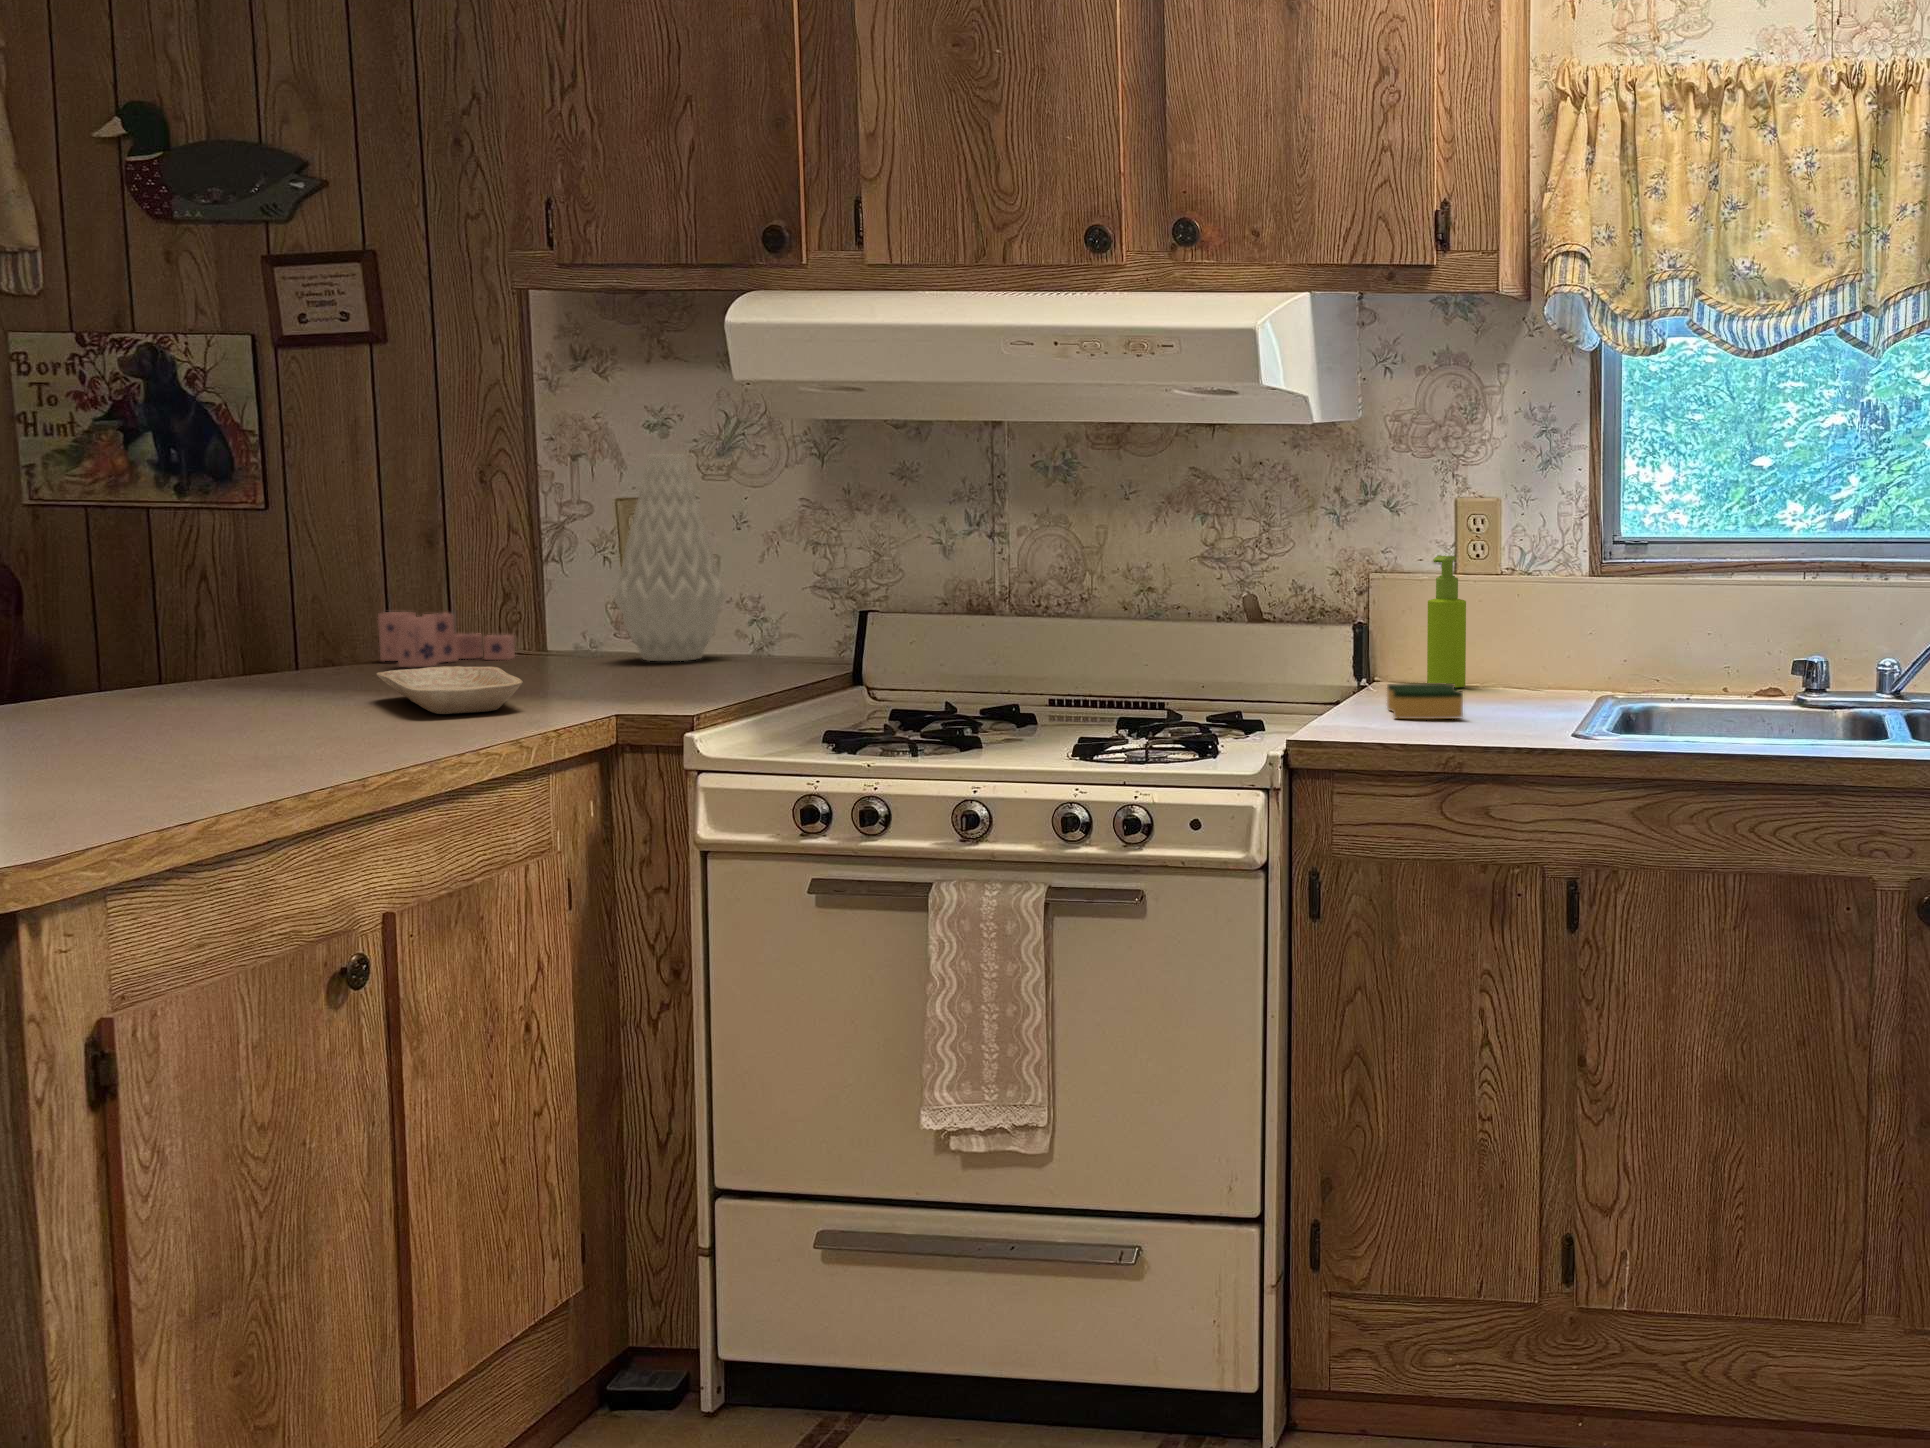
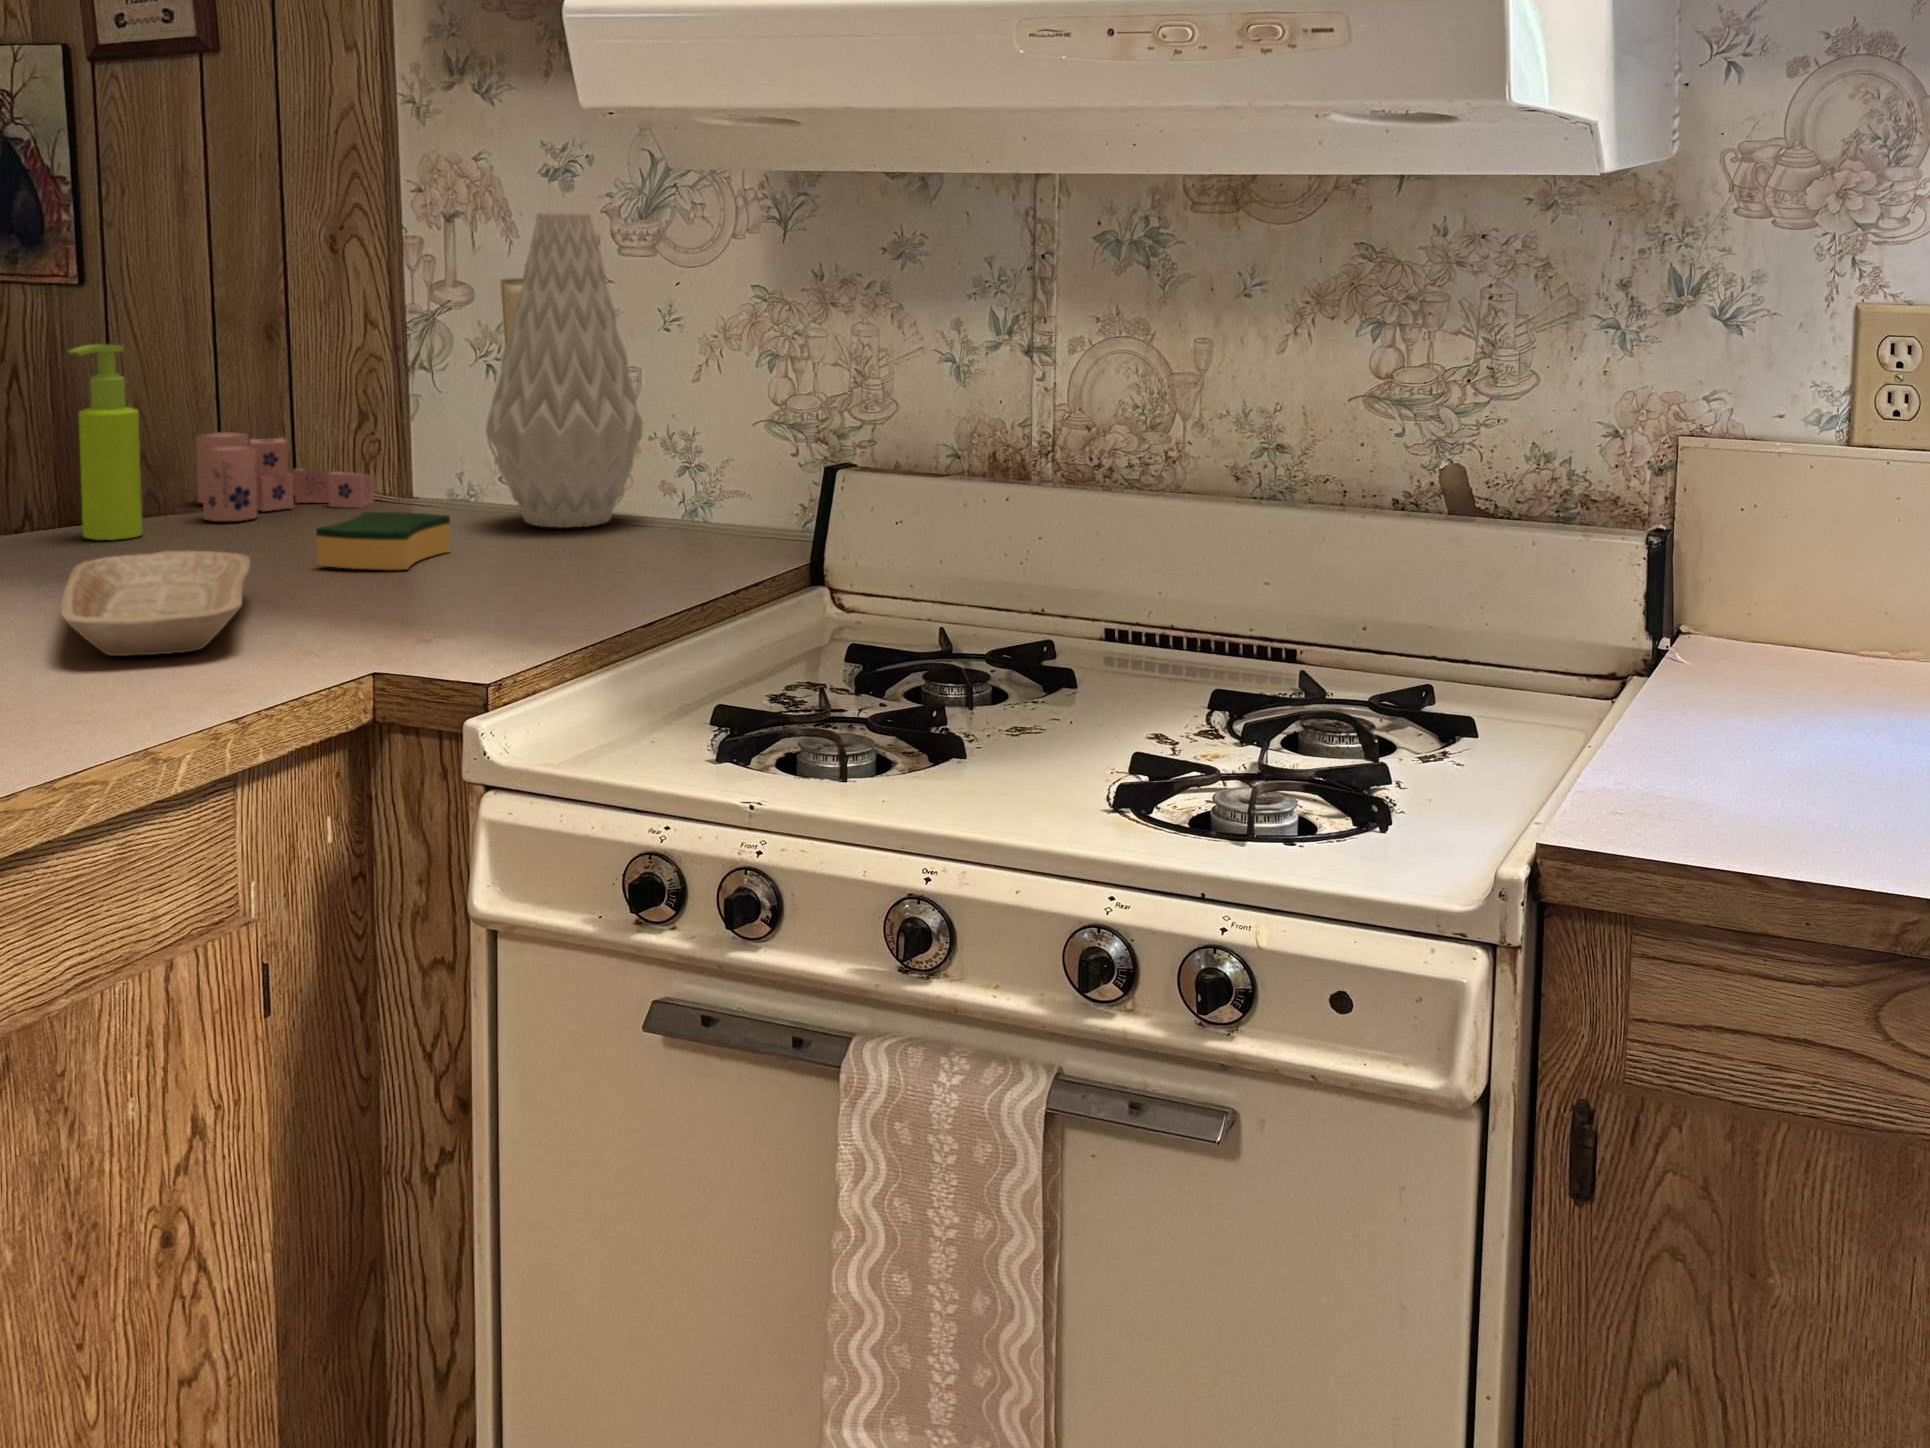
soap dispenser: present [1427,556,1466,688] -> present [69,344,142,540]
sponge: present [1387,683,1463,719] -> present [316,512,450,570]

